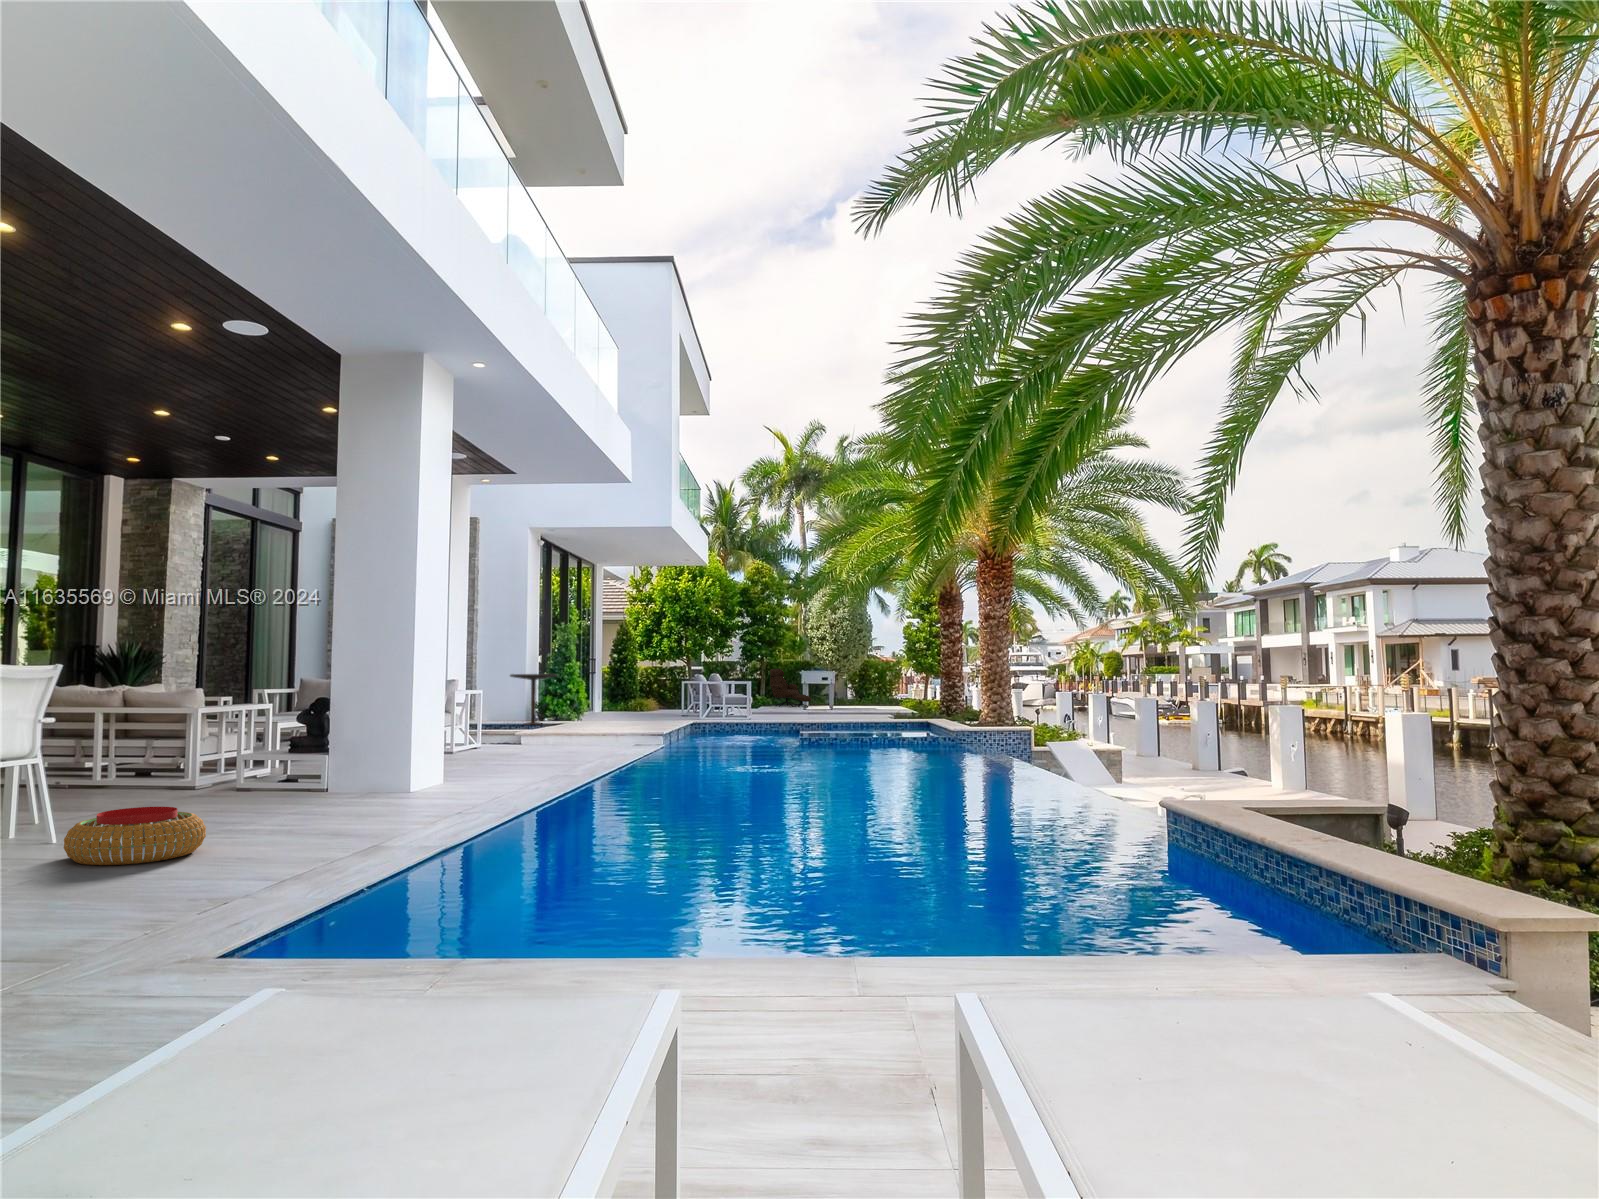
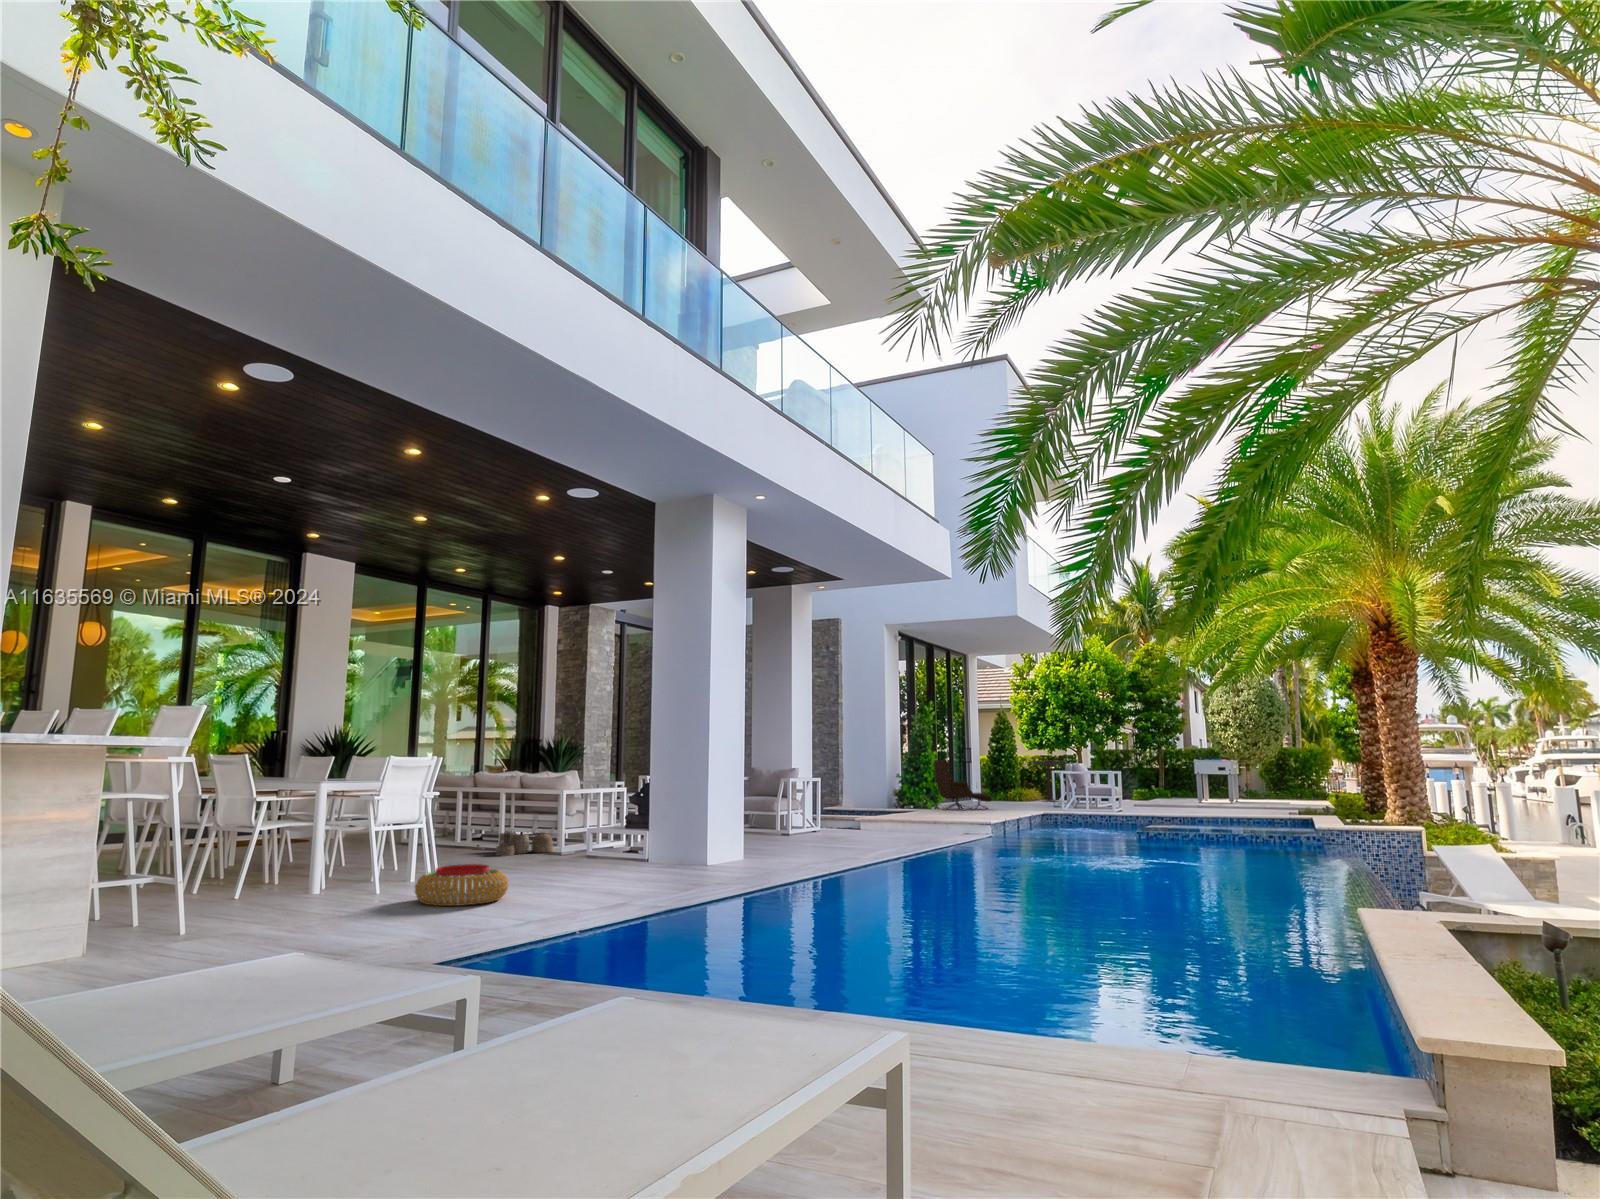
lounge chair: present [770,669,812,707] -> present [934,760,992,809]
pedestal table: present [510,674,557,725] -> present [1030,761,1066,802]
woven basket: none [96,759,177,794] -> present [496,832,553,856]

